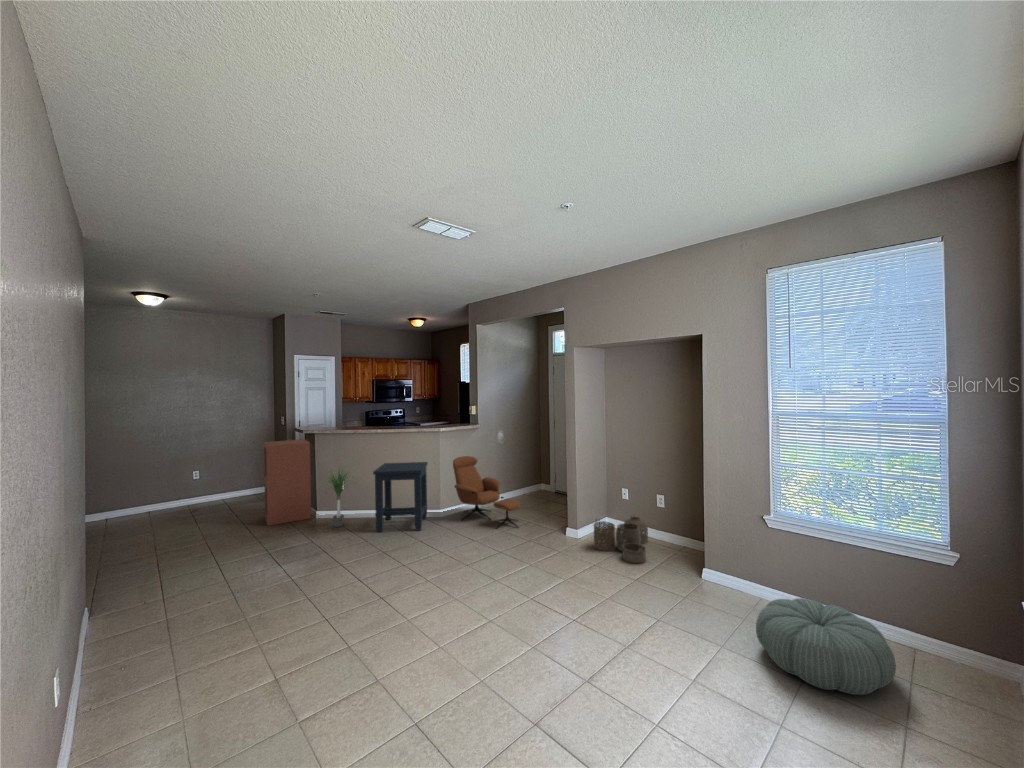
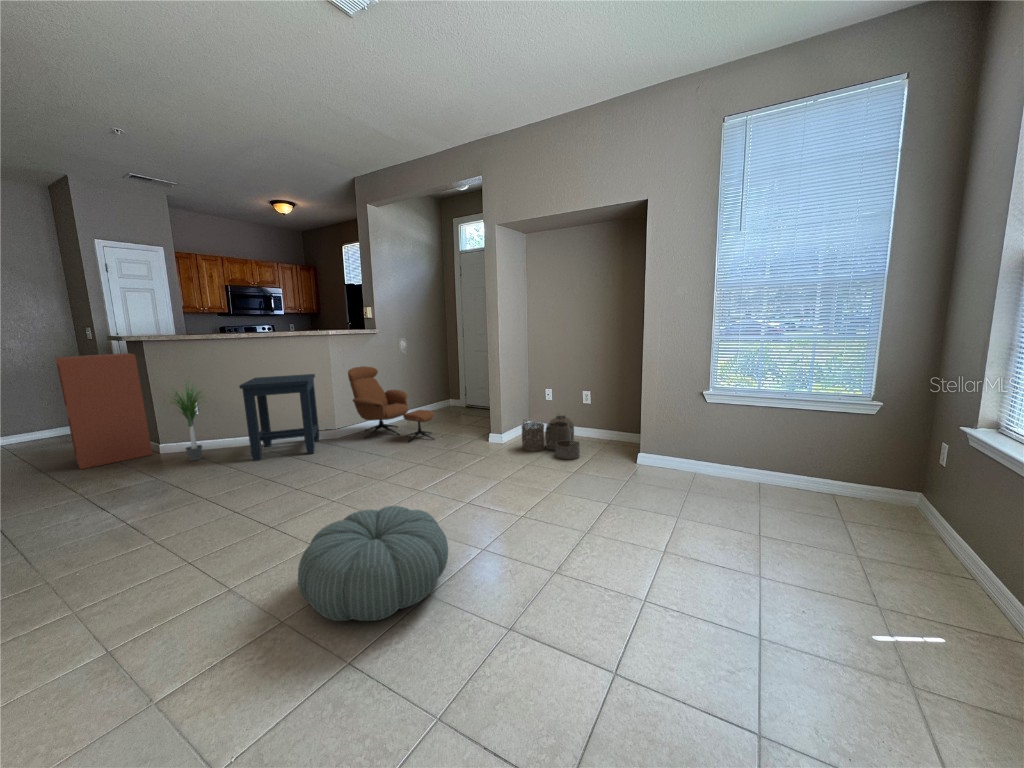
pouf: present [756,598,896,695] -> present [298,506,448,621]

